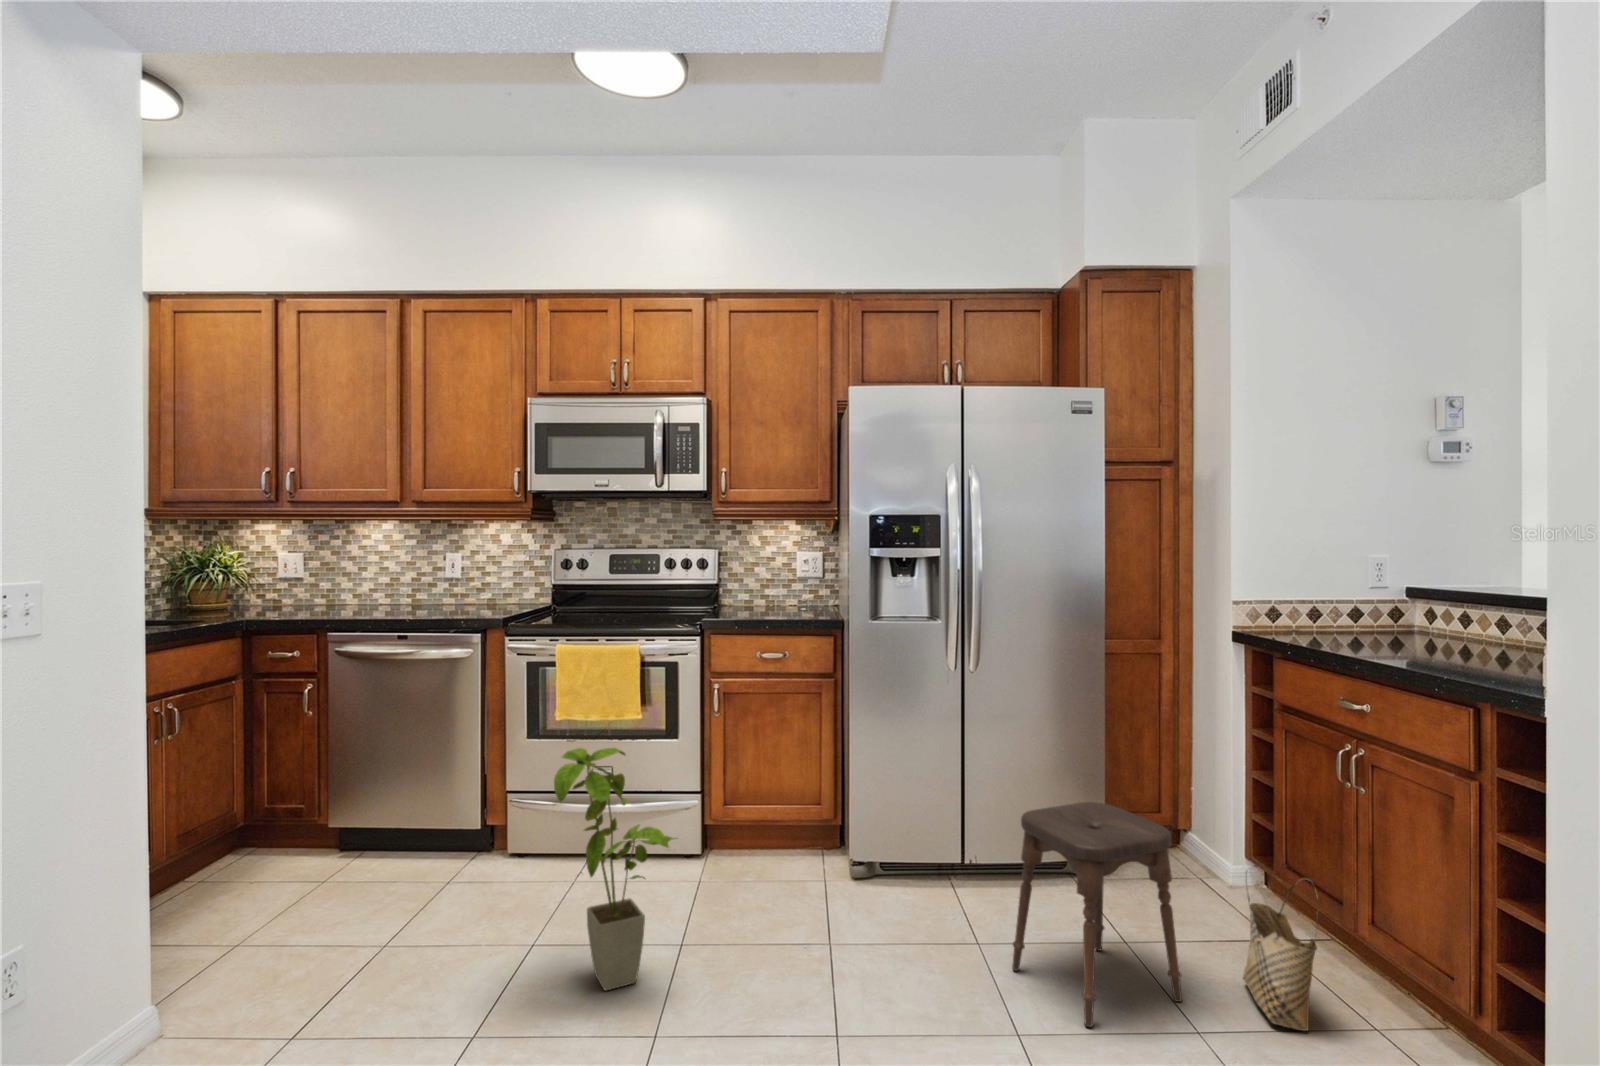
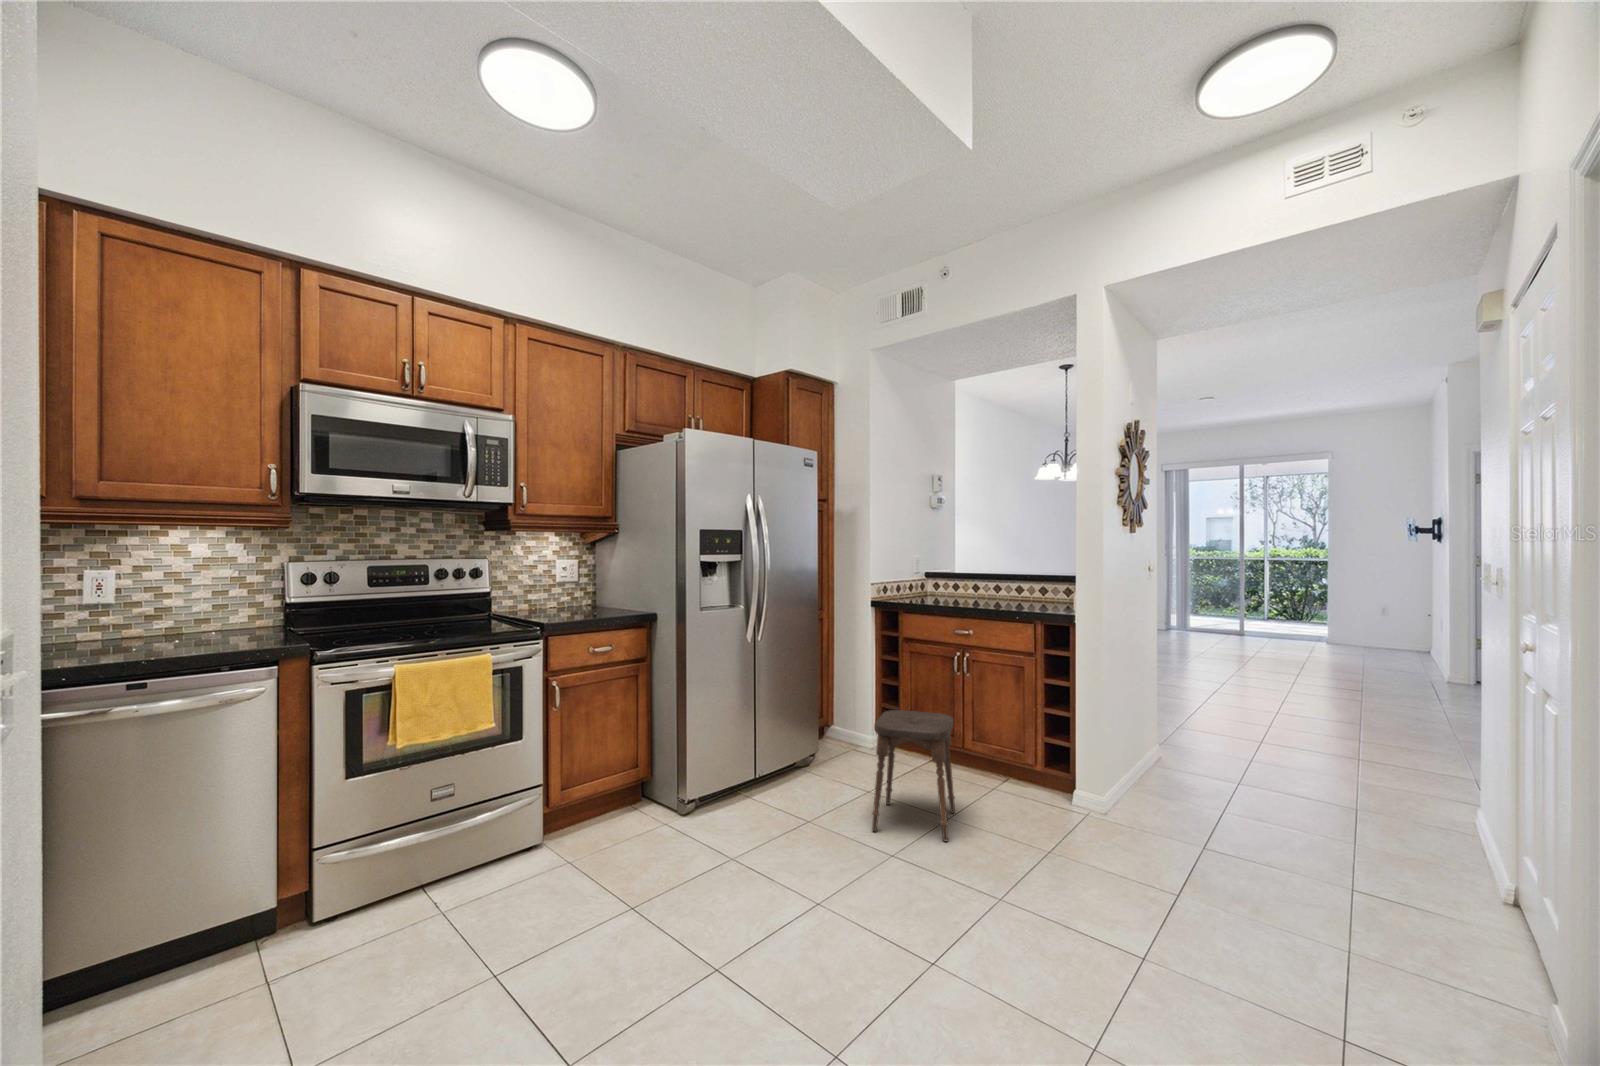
house plant: present [554,748,673,990] -> none [620,740,744,977]
woven basket: present [1243,871,1318,1031] -> none [960,724,1011,805]

